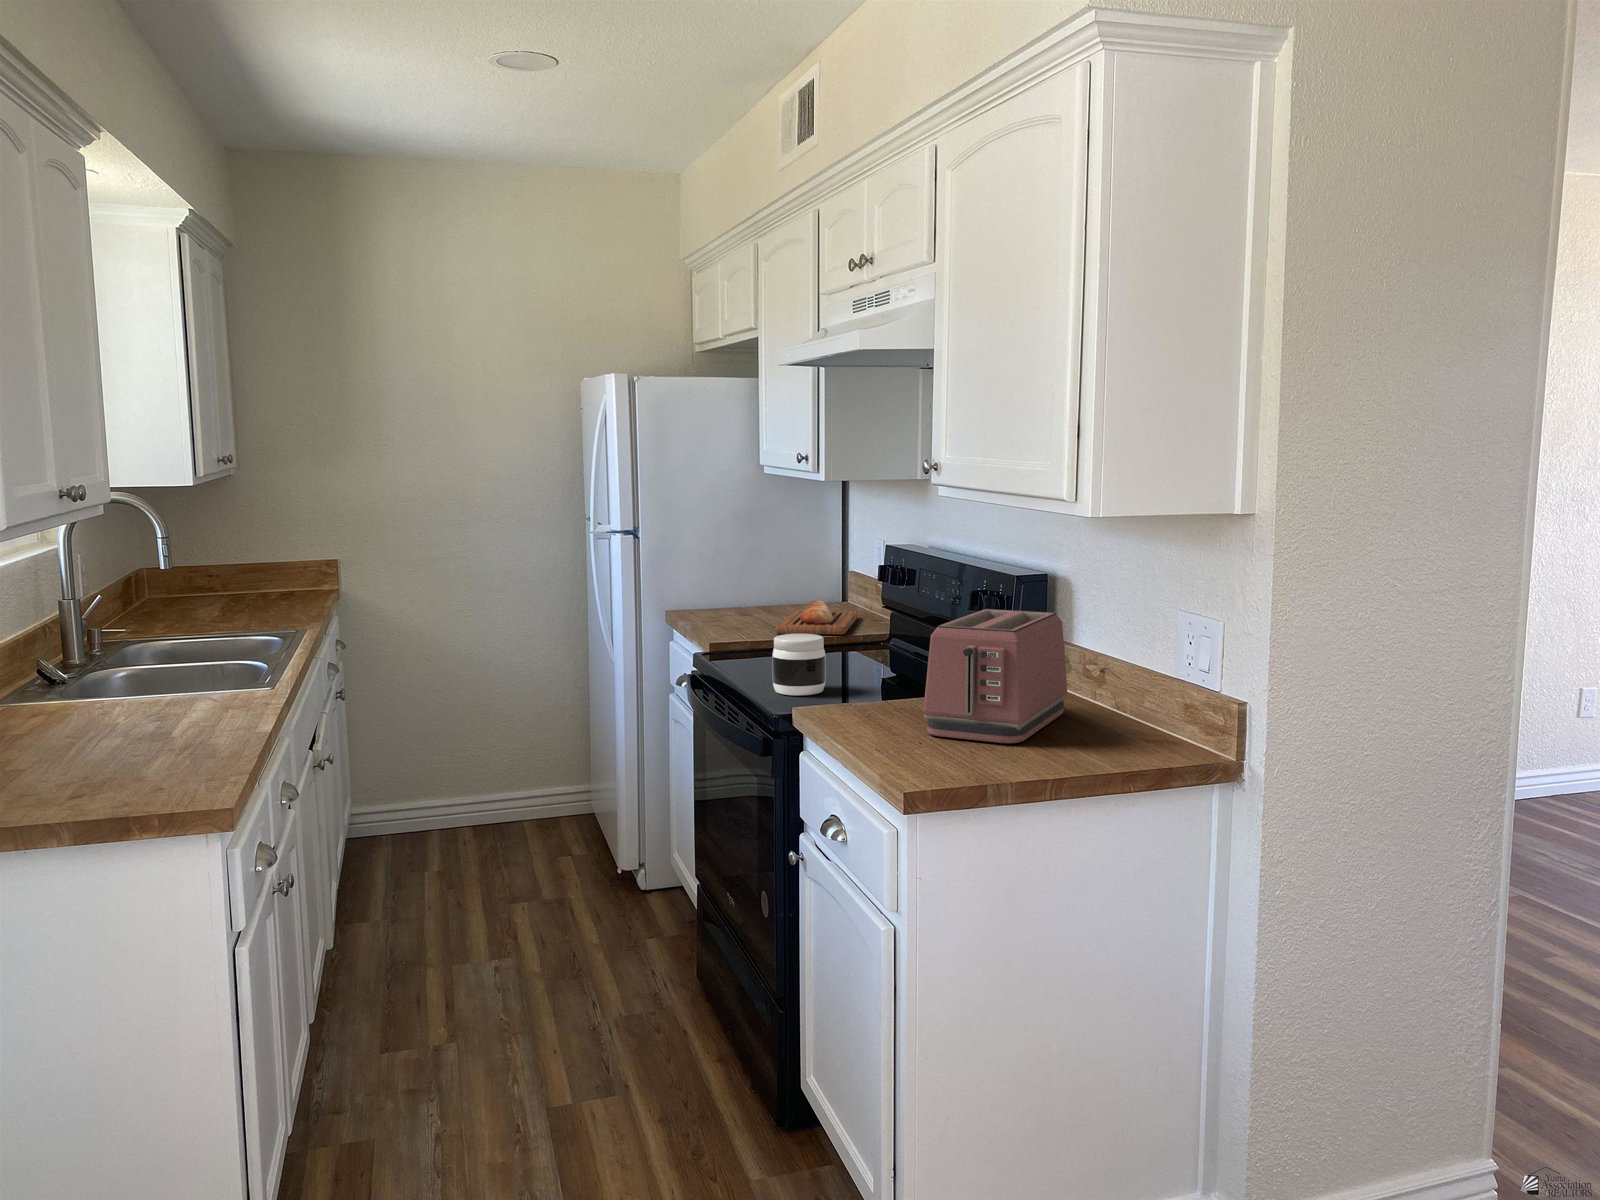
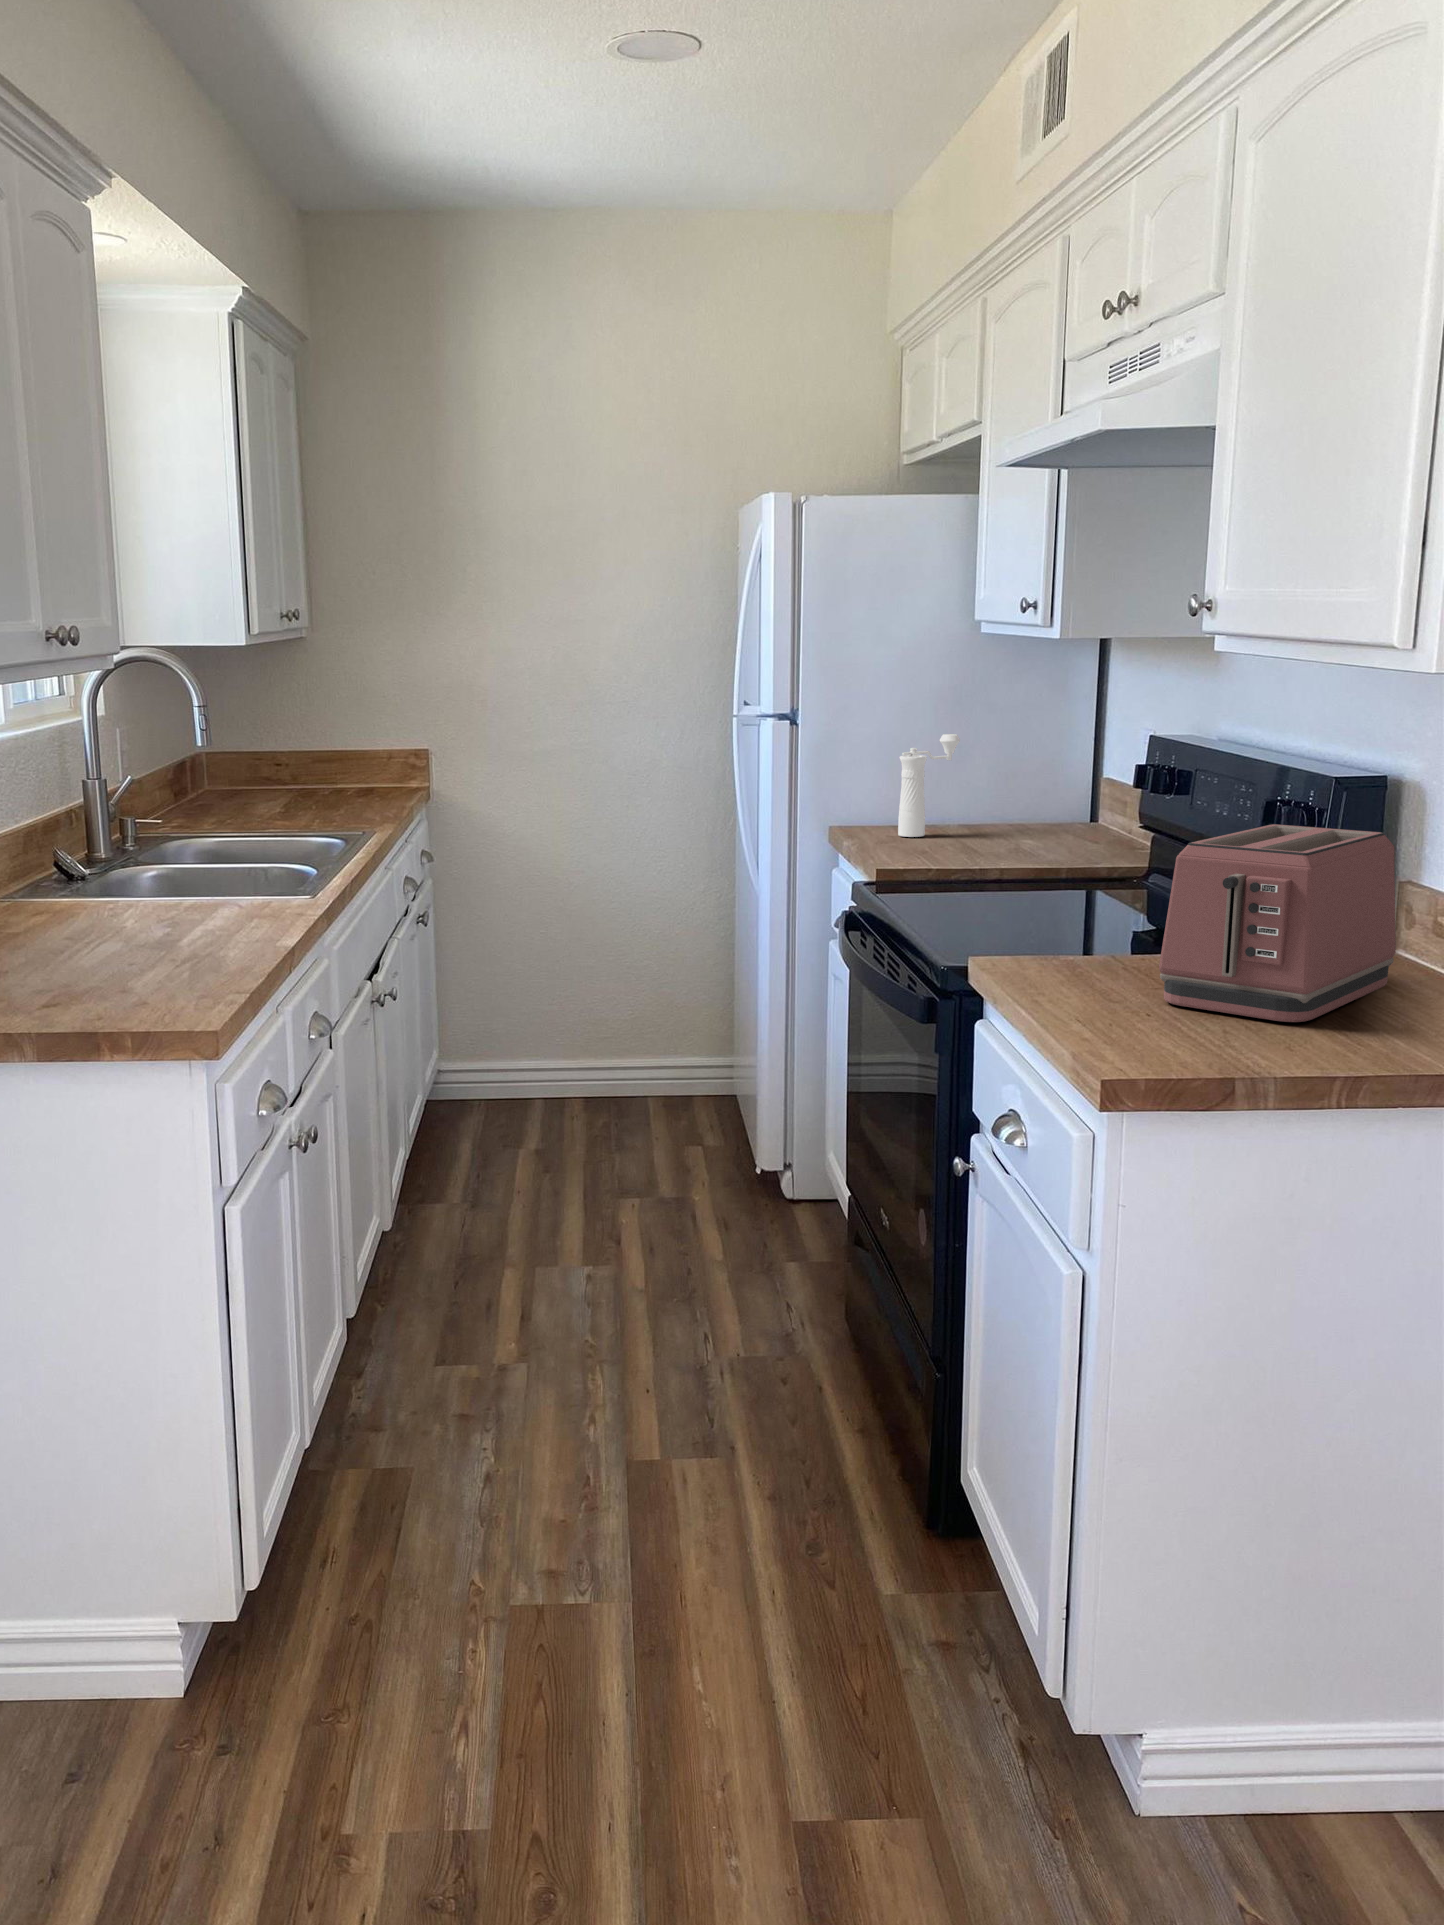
pepper mill: none [712,544,753,619] -> present [898,734,960,837]
bread loaf: present [775,600,858,635] -> none [979,815,1105,863]
jar: present [772,634,826,695] -> none [953,853,1031,940]

